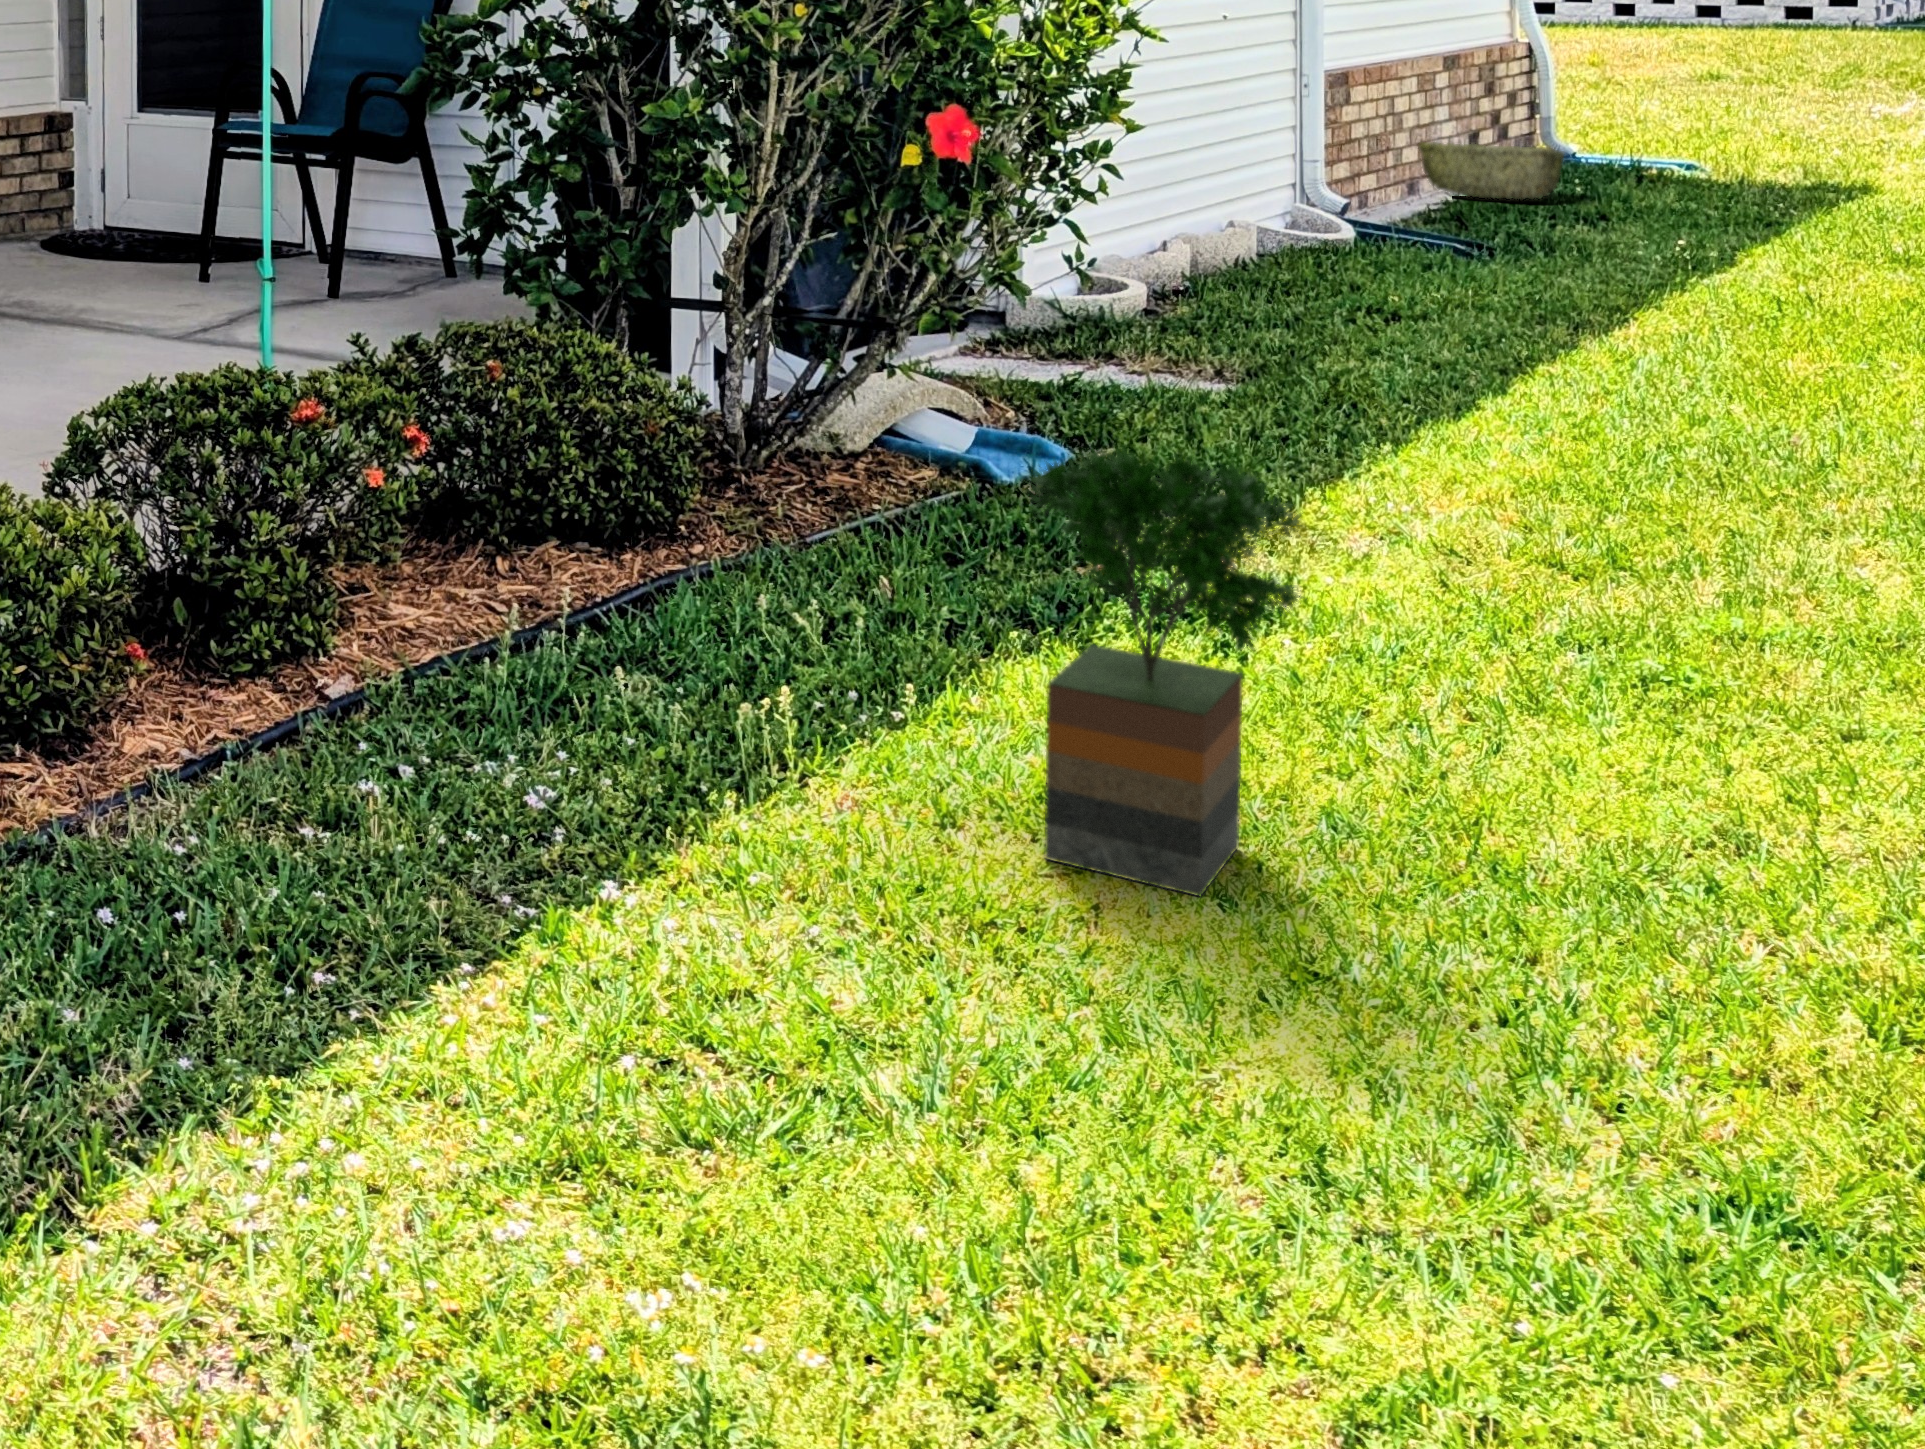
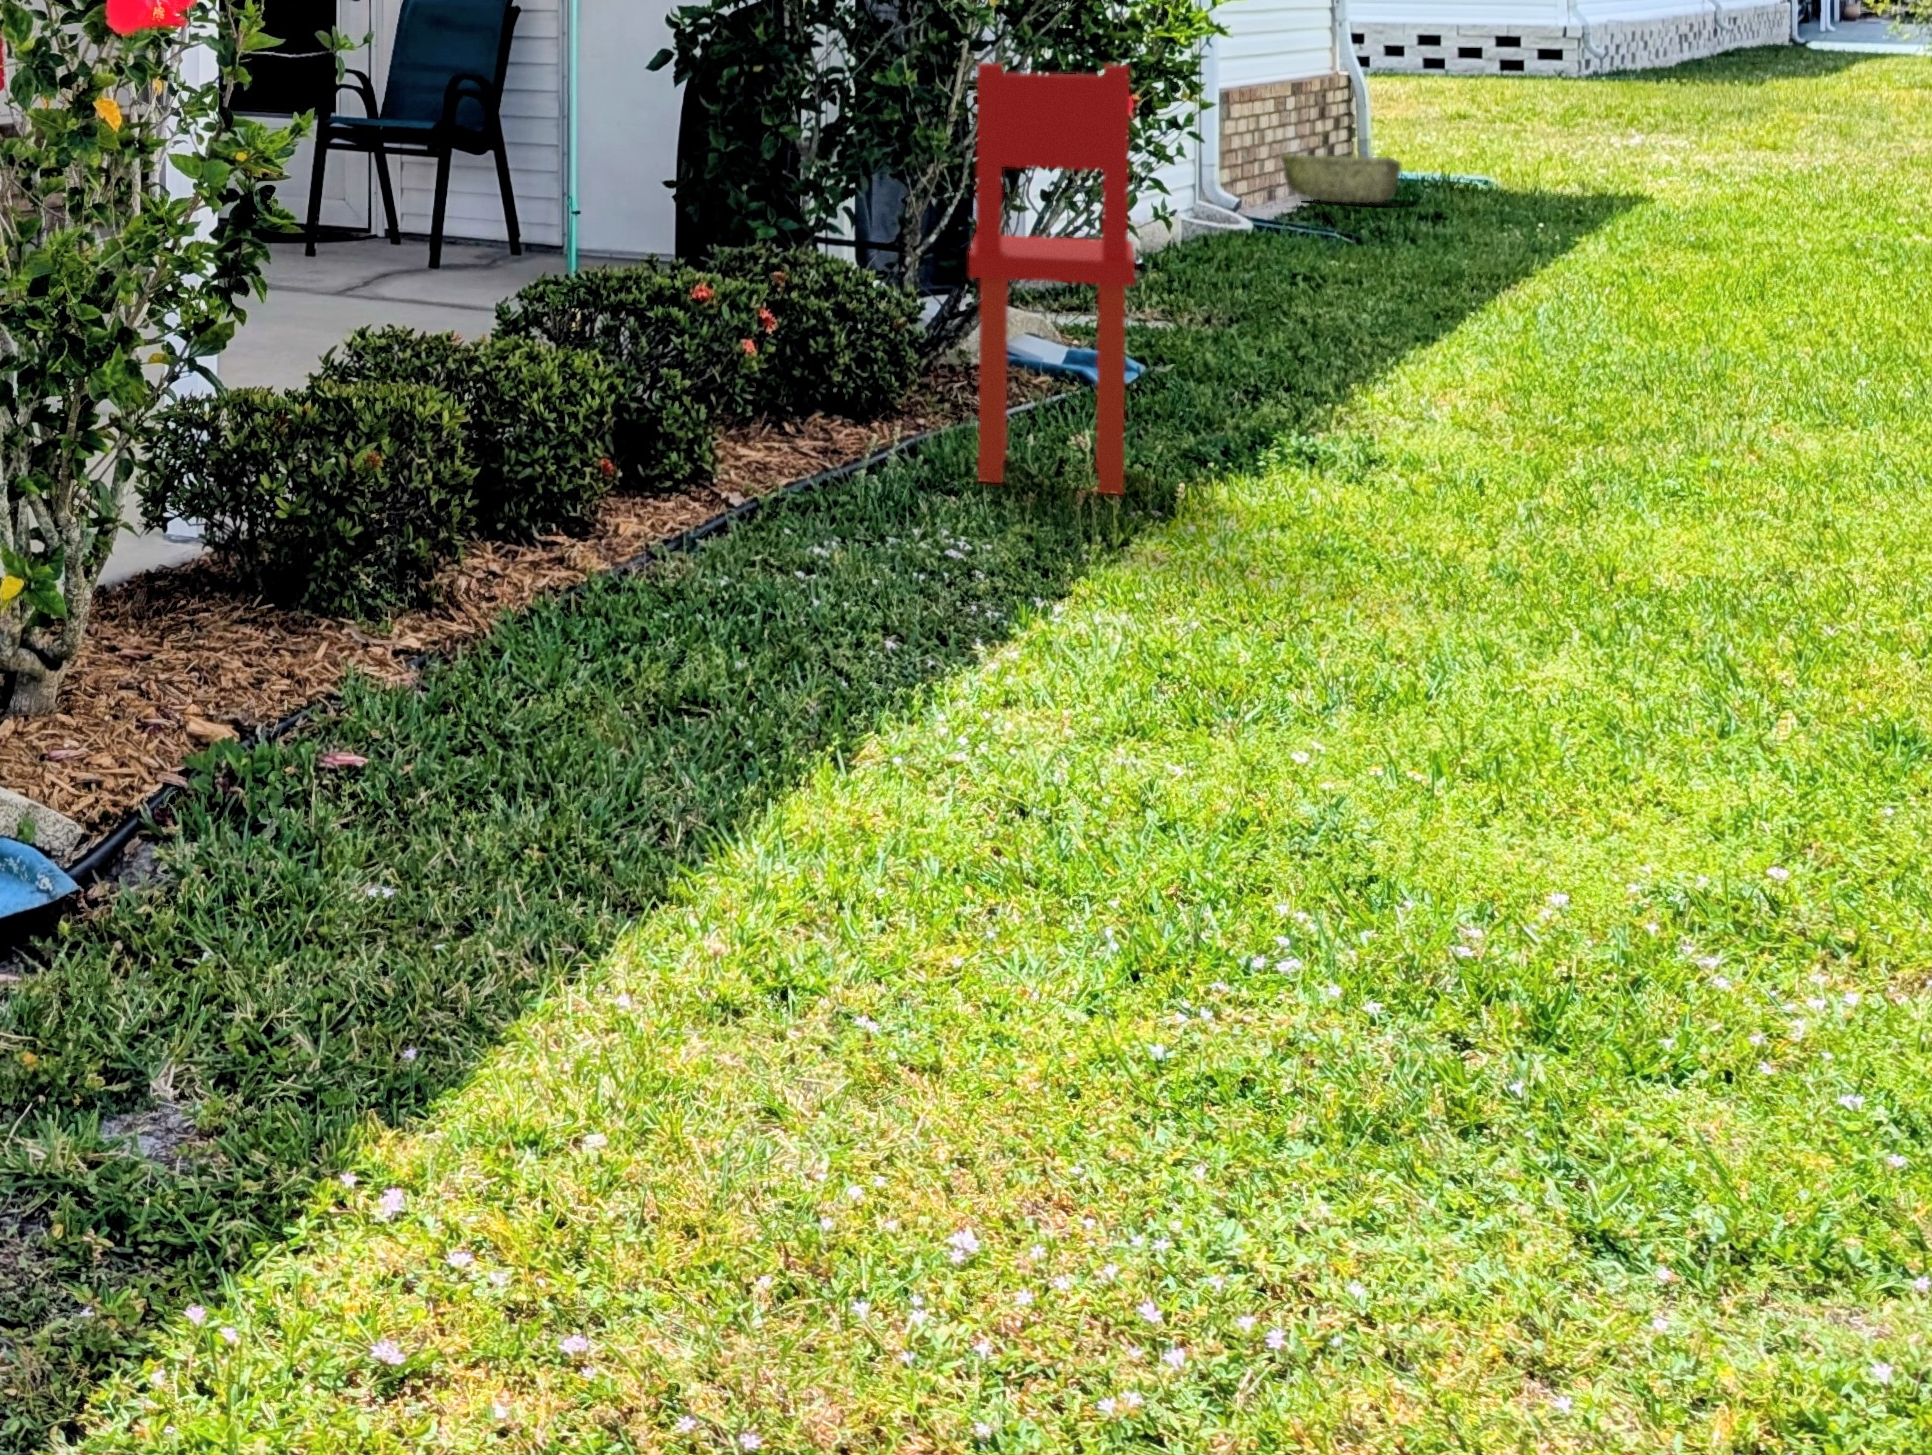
chair: none [687,106,935,690] -> present [969,63,1135,495]
potted tree: present [1030,447,1301,896] -> none [1273,284,1489,589]

